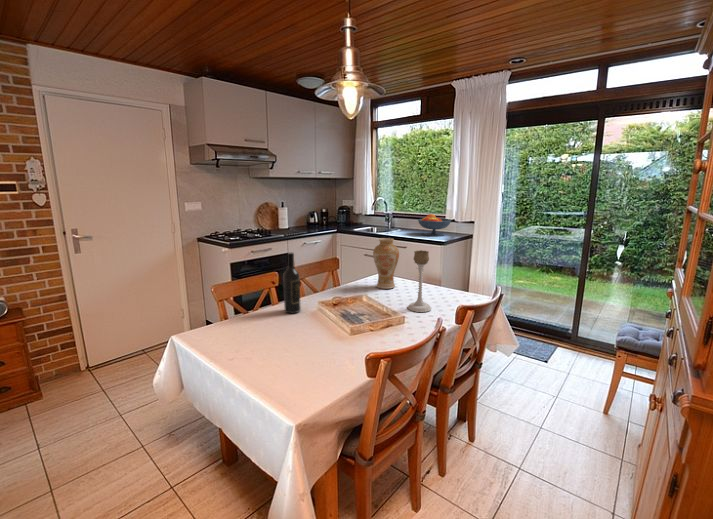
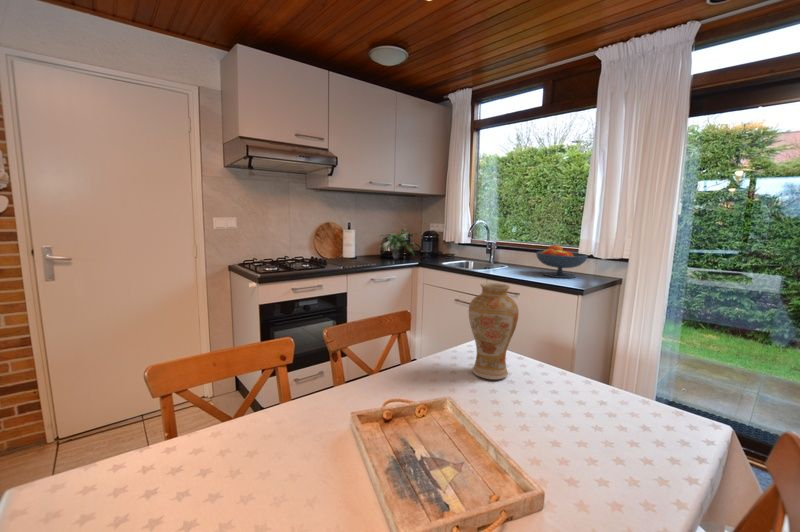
potted plant: none [306,205,336,228] -> present [381,229,417,258]
candle holder: present [408,250,432,312] -> none [542,319,601,466]
wine bottle: present [283,253,301,313] -> none [273,309,310,441]

